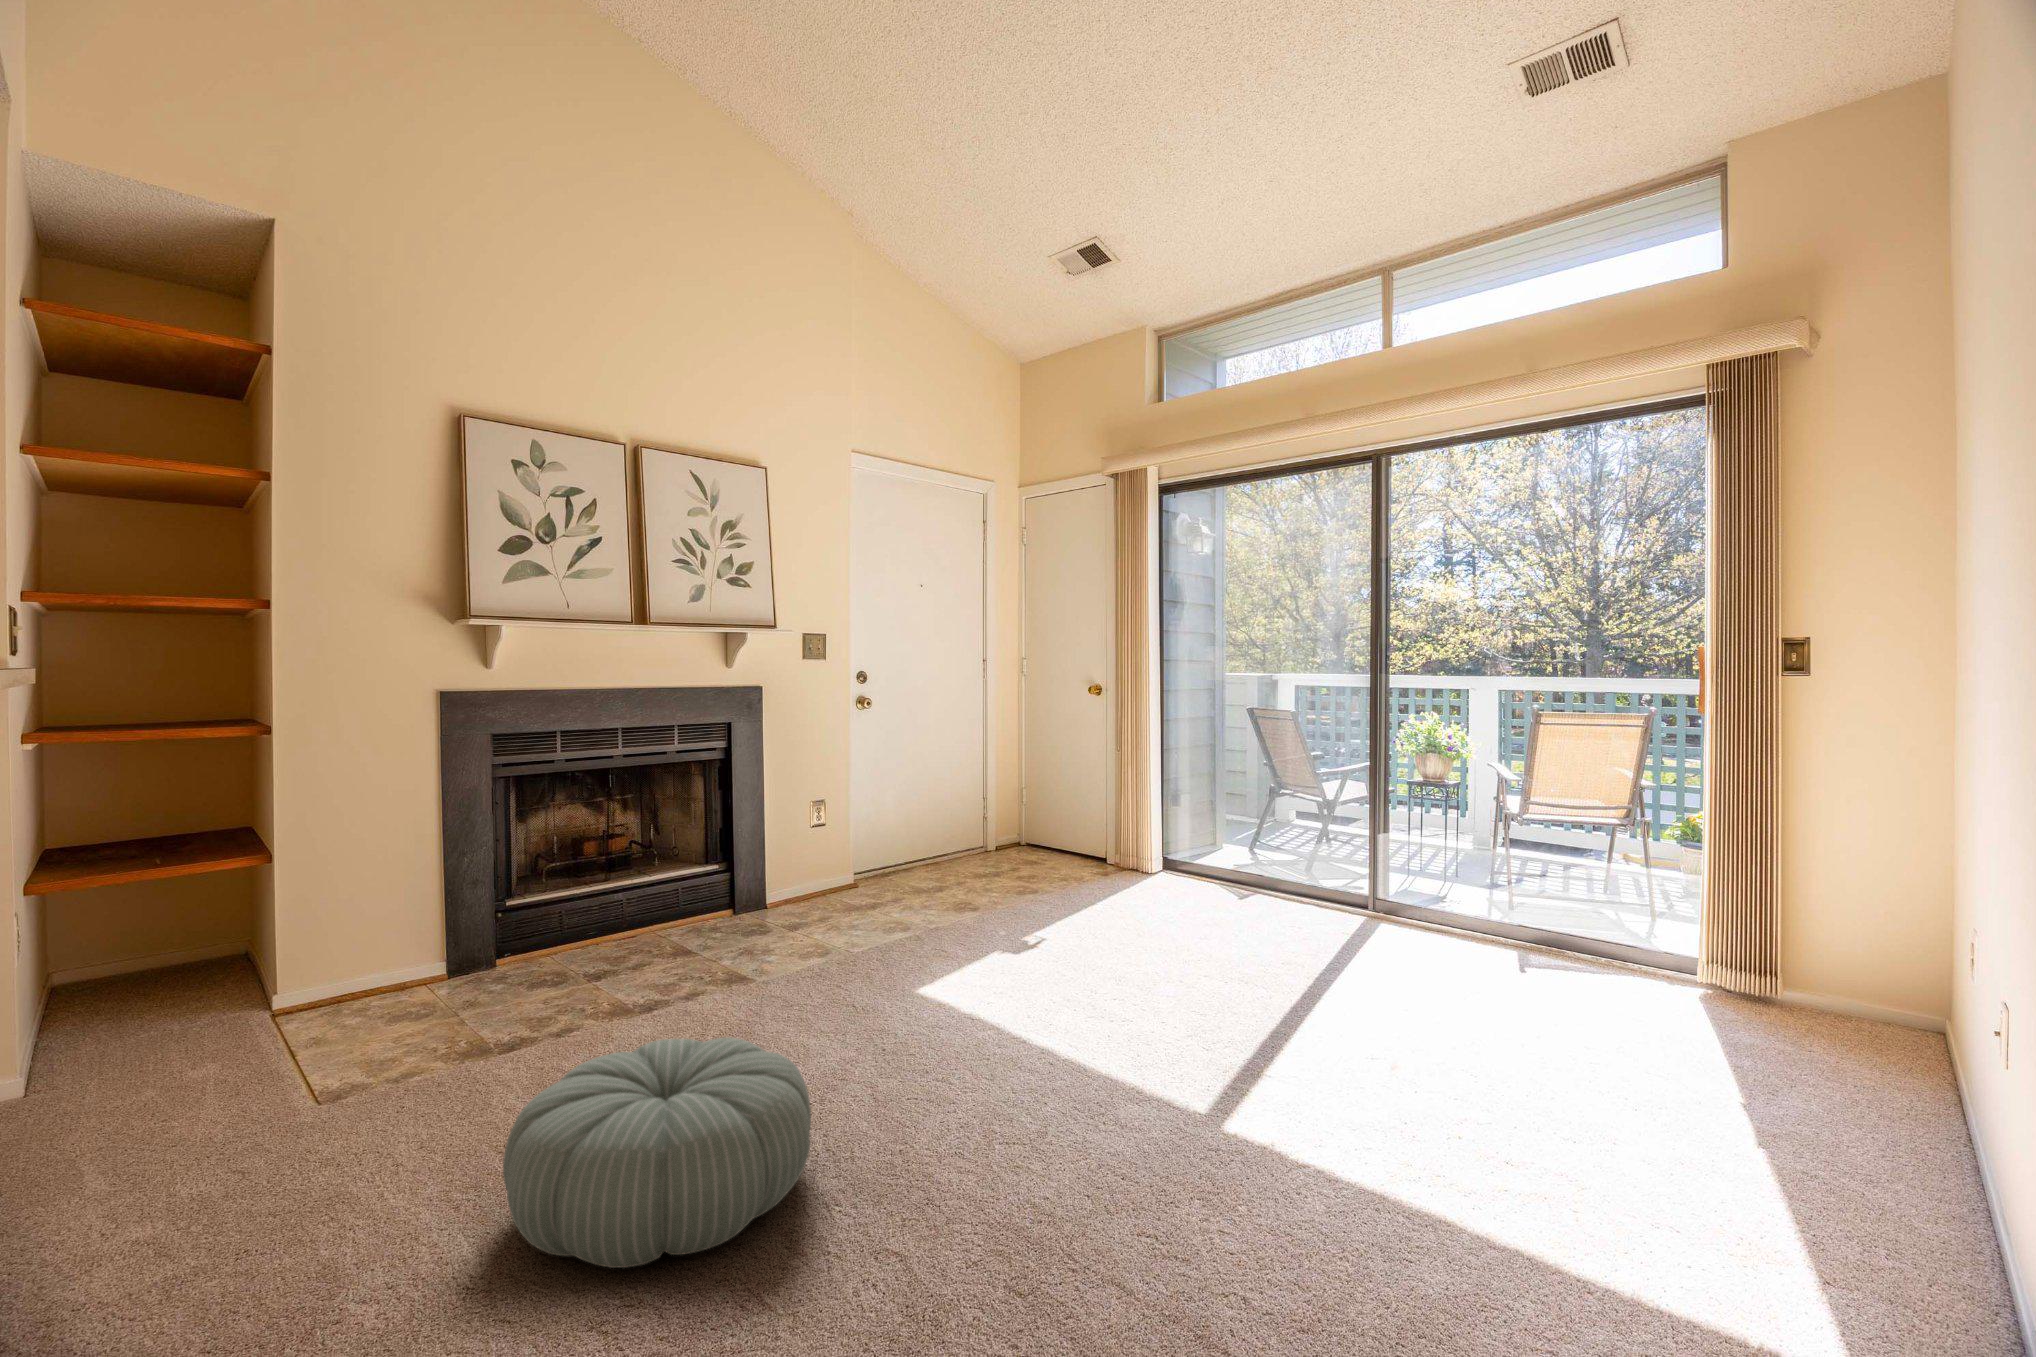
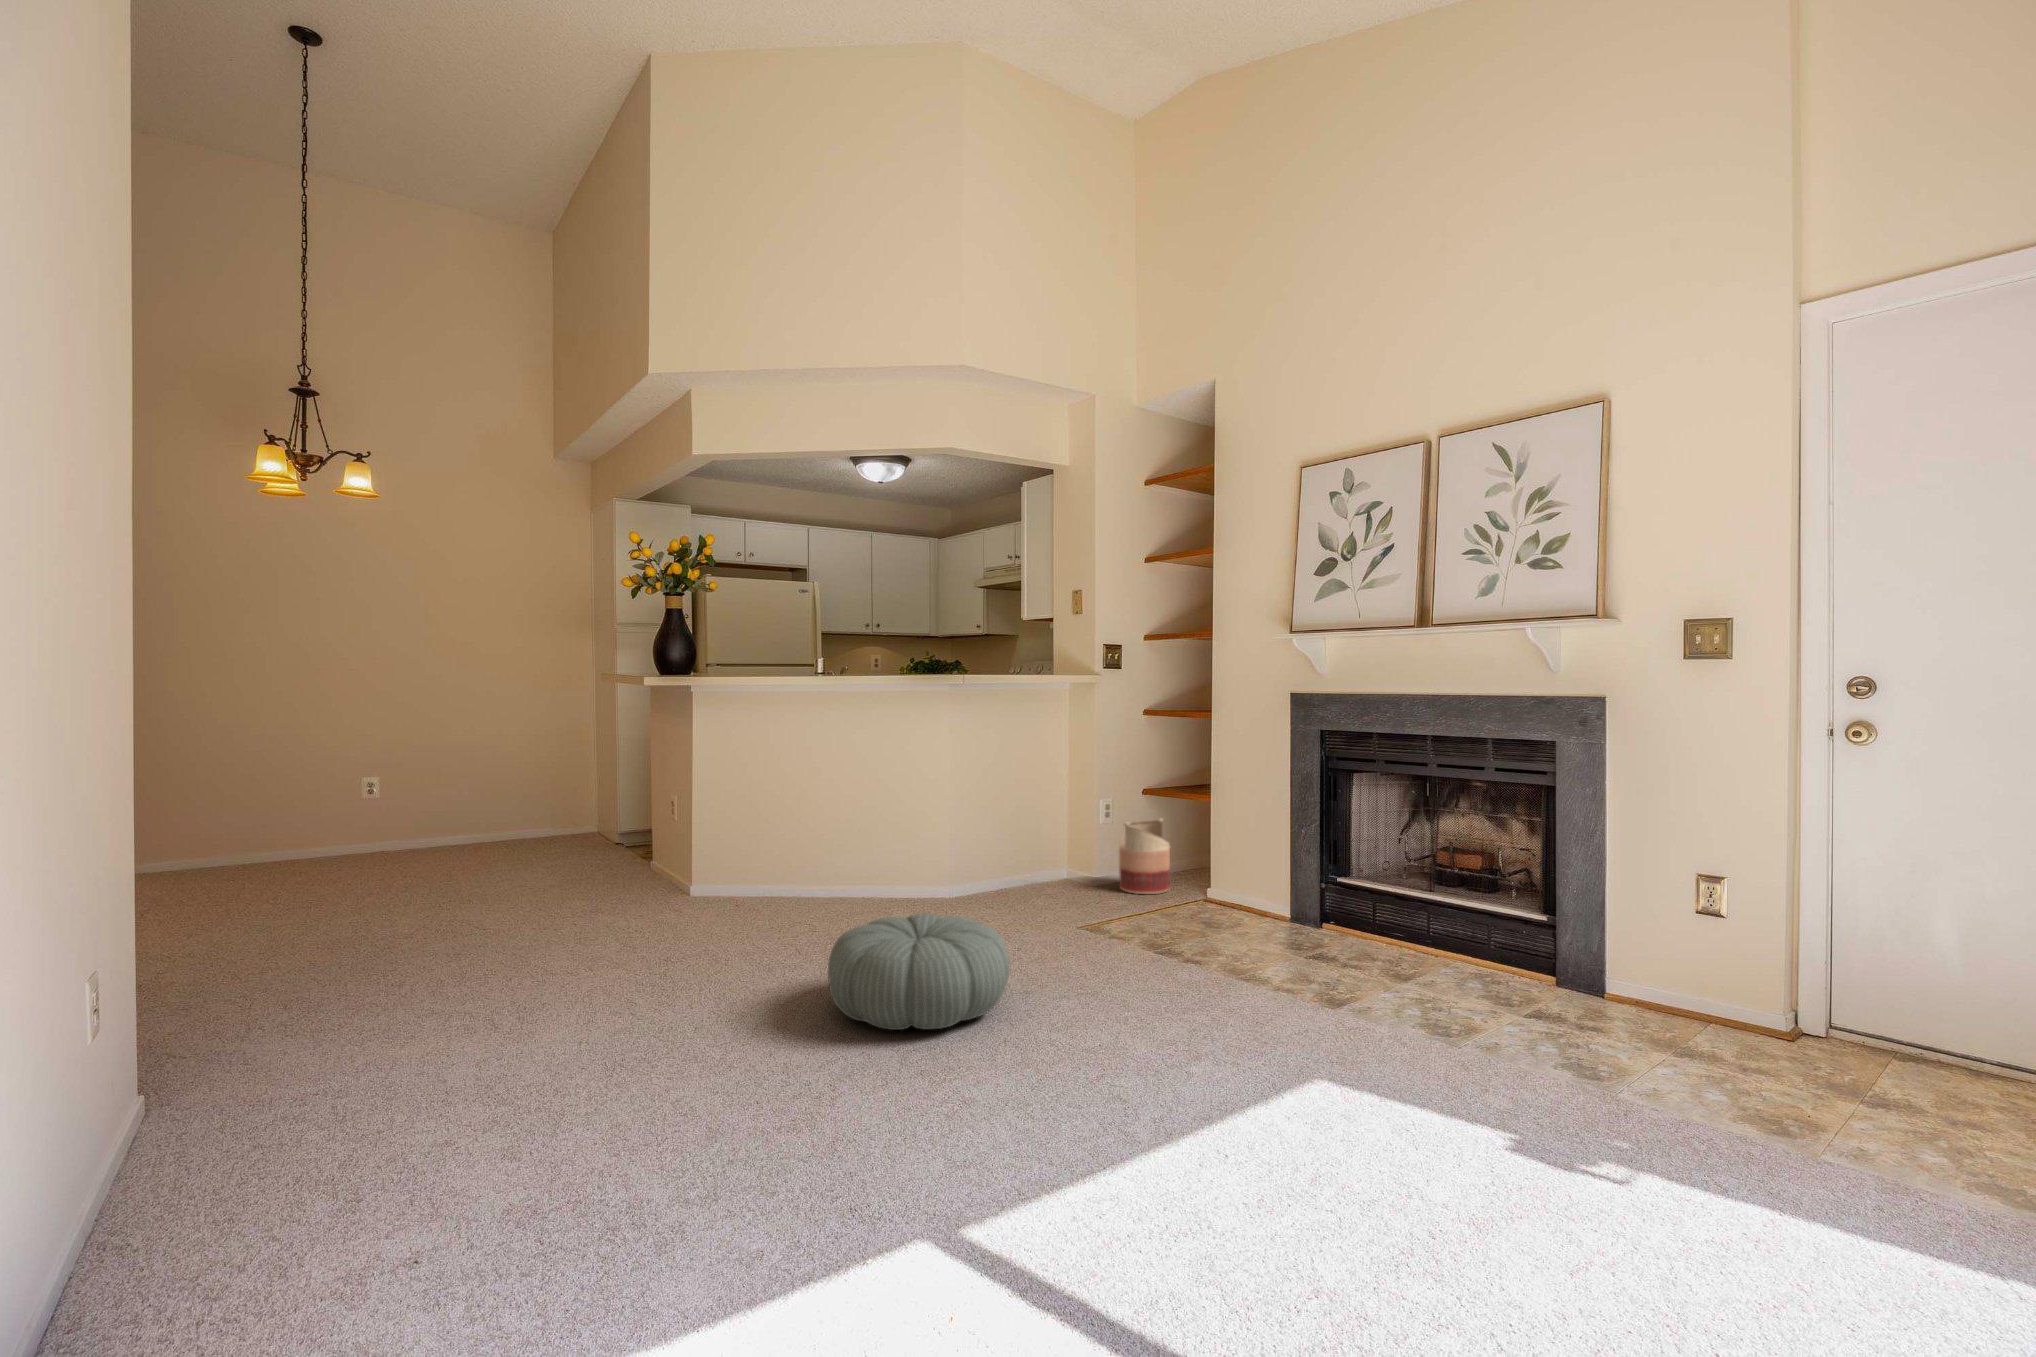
basket: none [50,925,179,1077] -> present [1119,819,1170,894]

